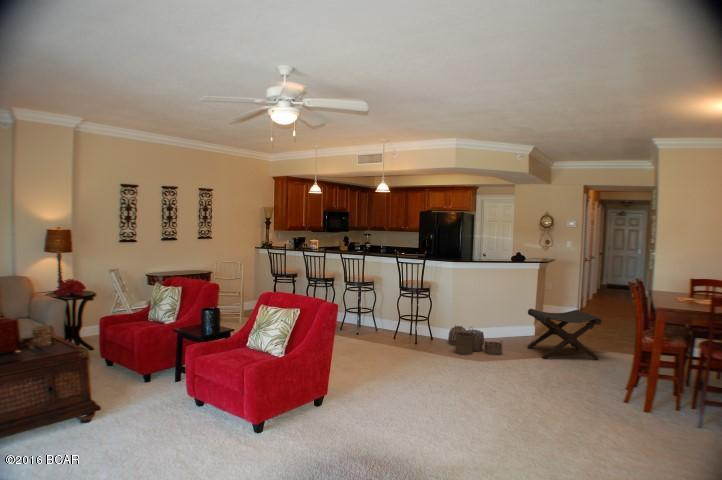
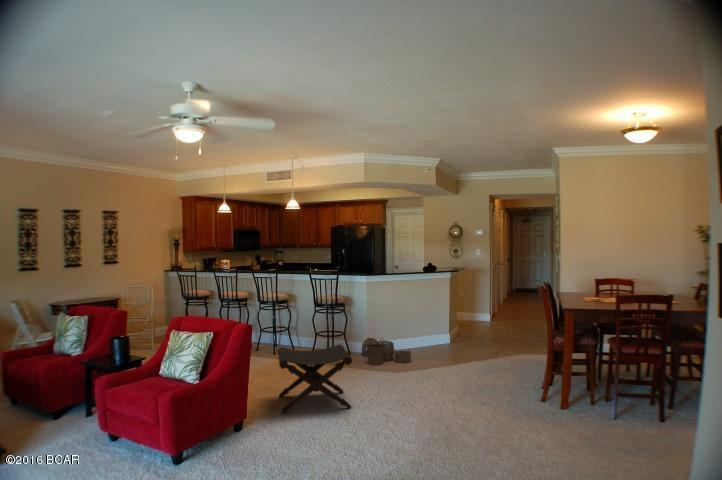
footstool: present [527,309,602,360] -> present [278,344,352,414]

